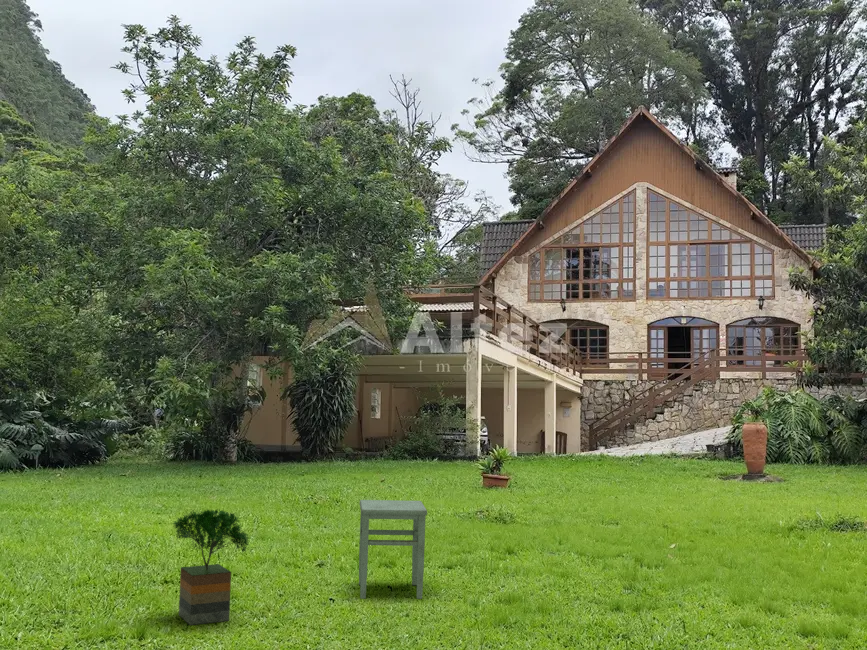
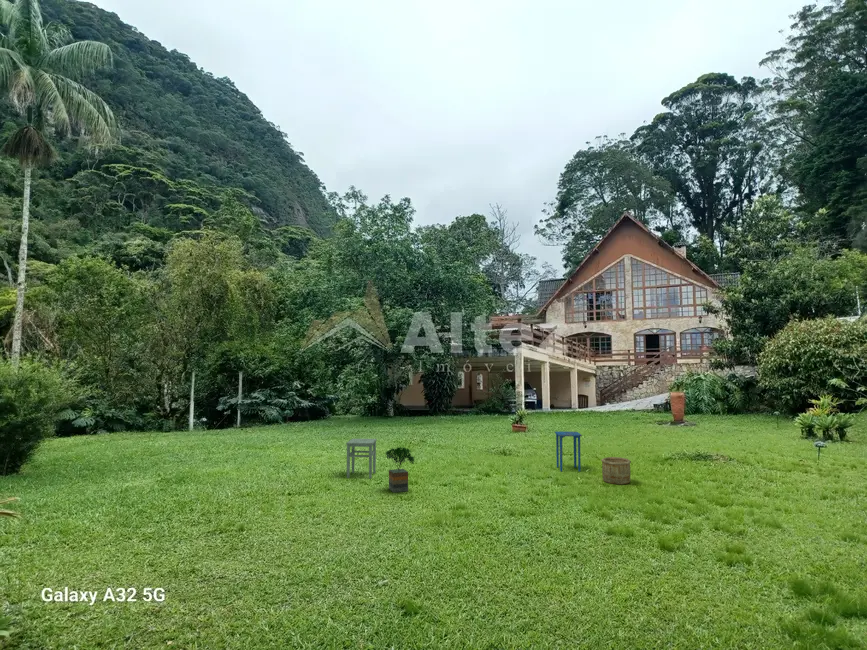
side table: none [568,481,630,570] -> present [555,432,582,472]
stool: present [359,500,427,599] -> present [346,439,377,478]
wooden bucket: none [680,536,746,597] -> present [601,457,631,484]

